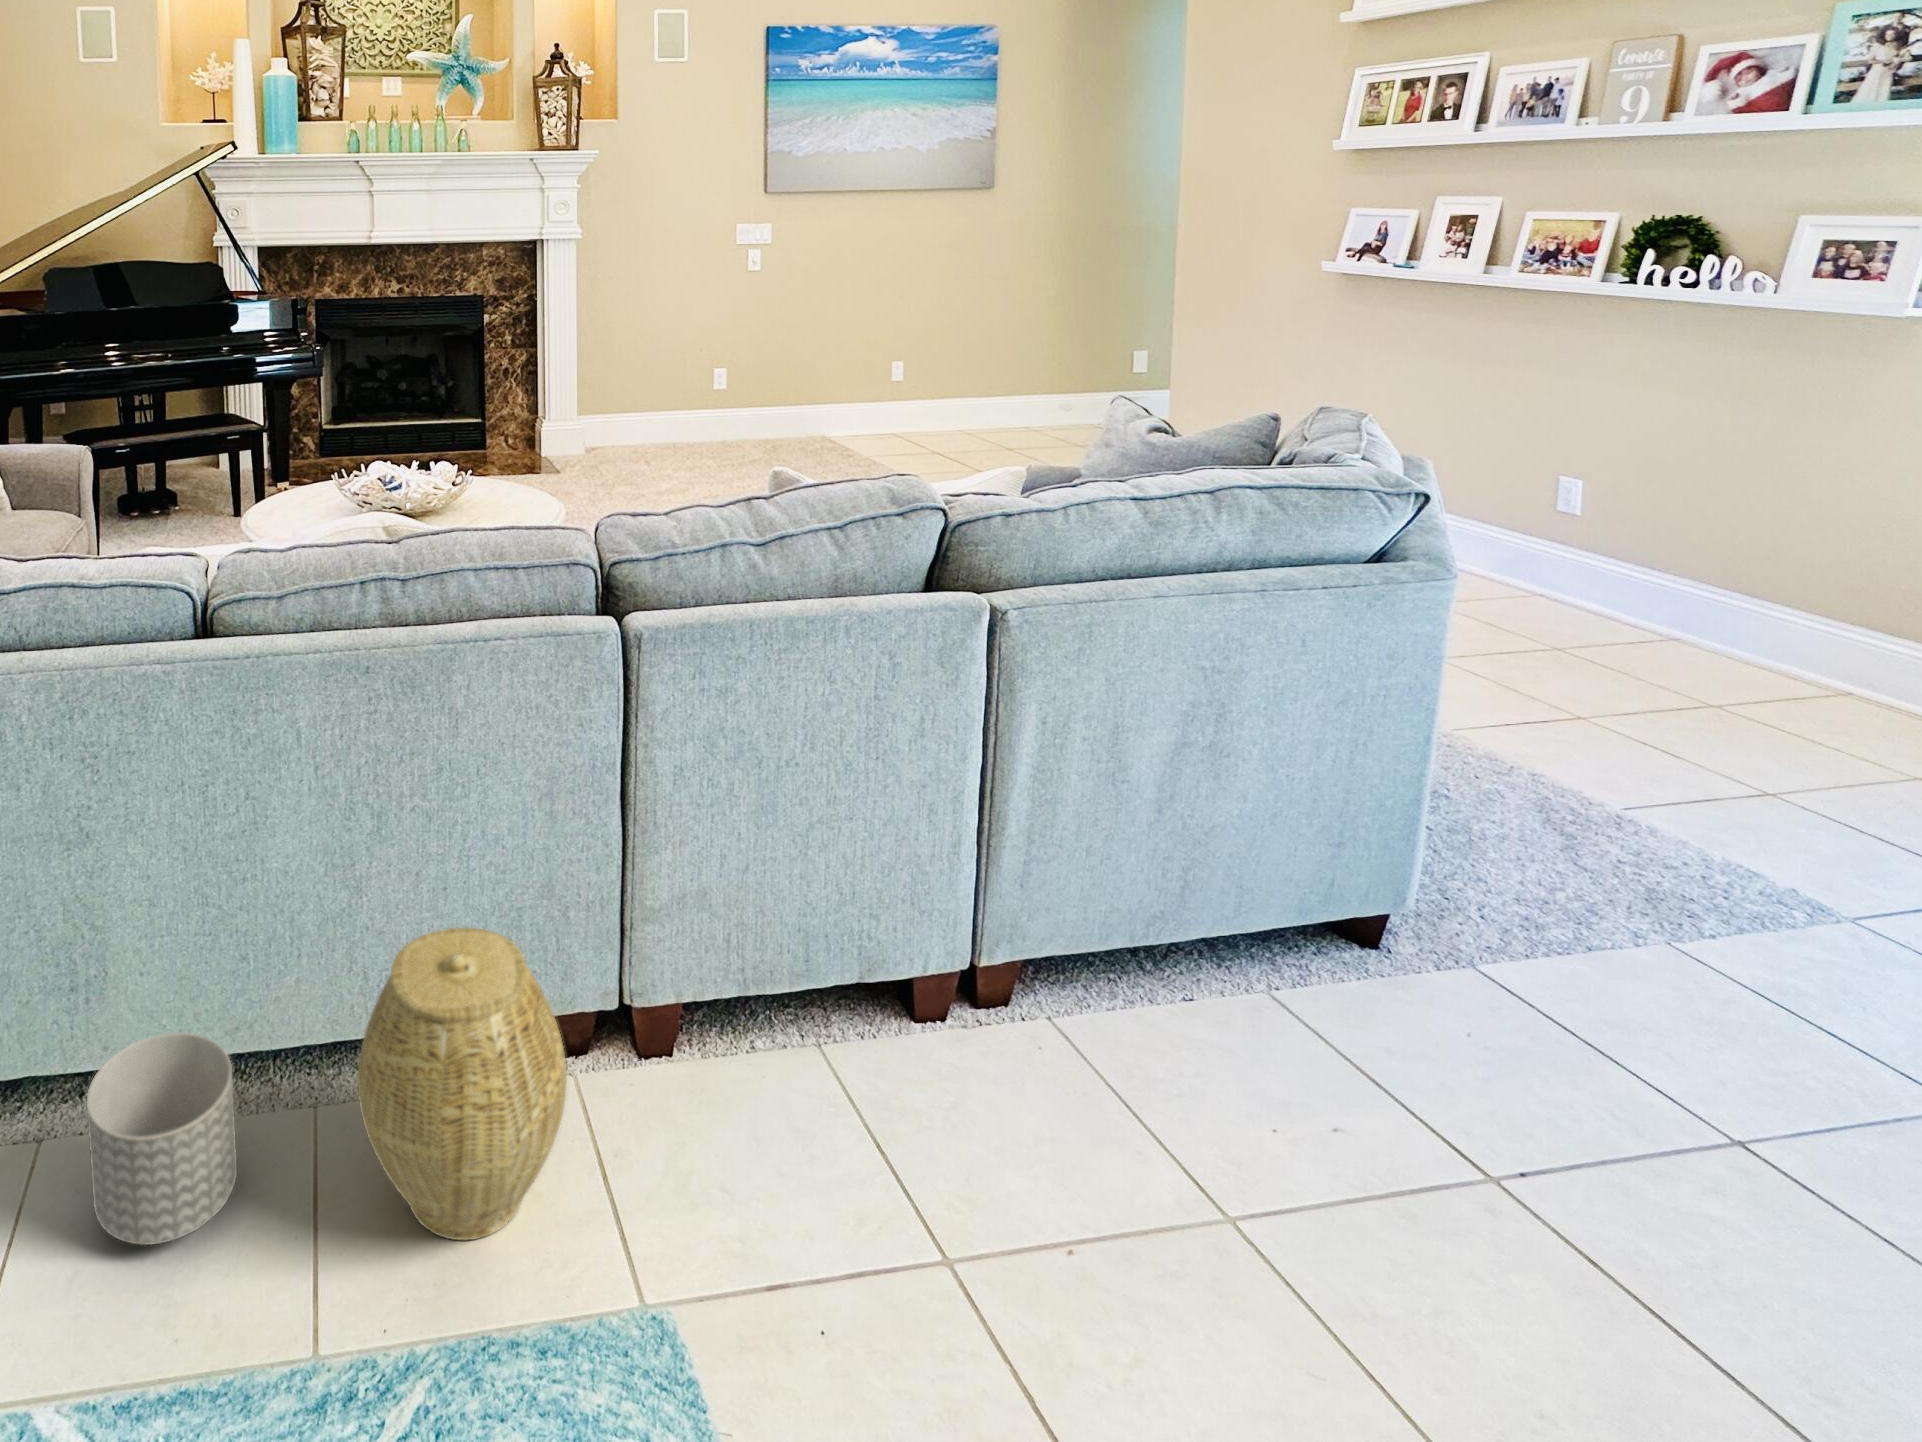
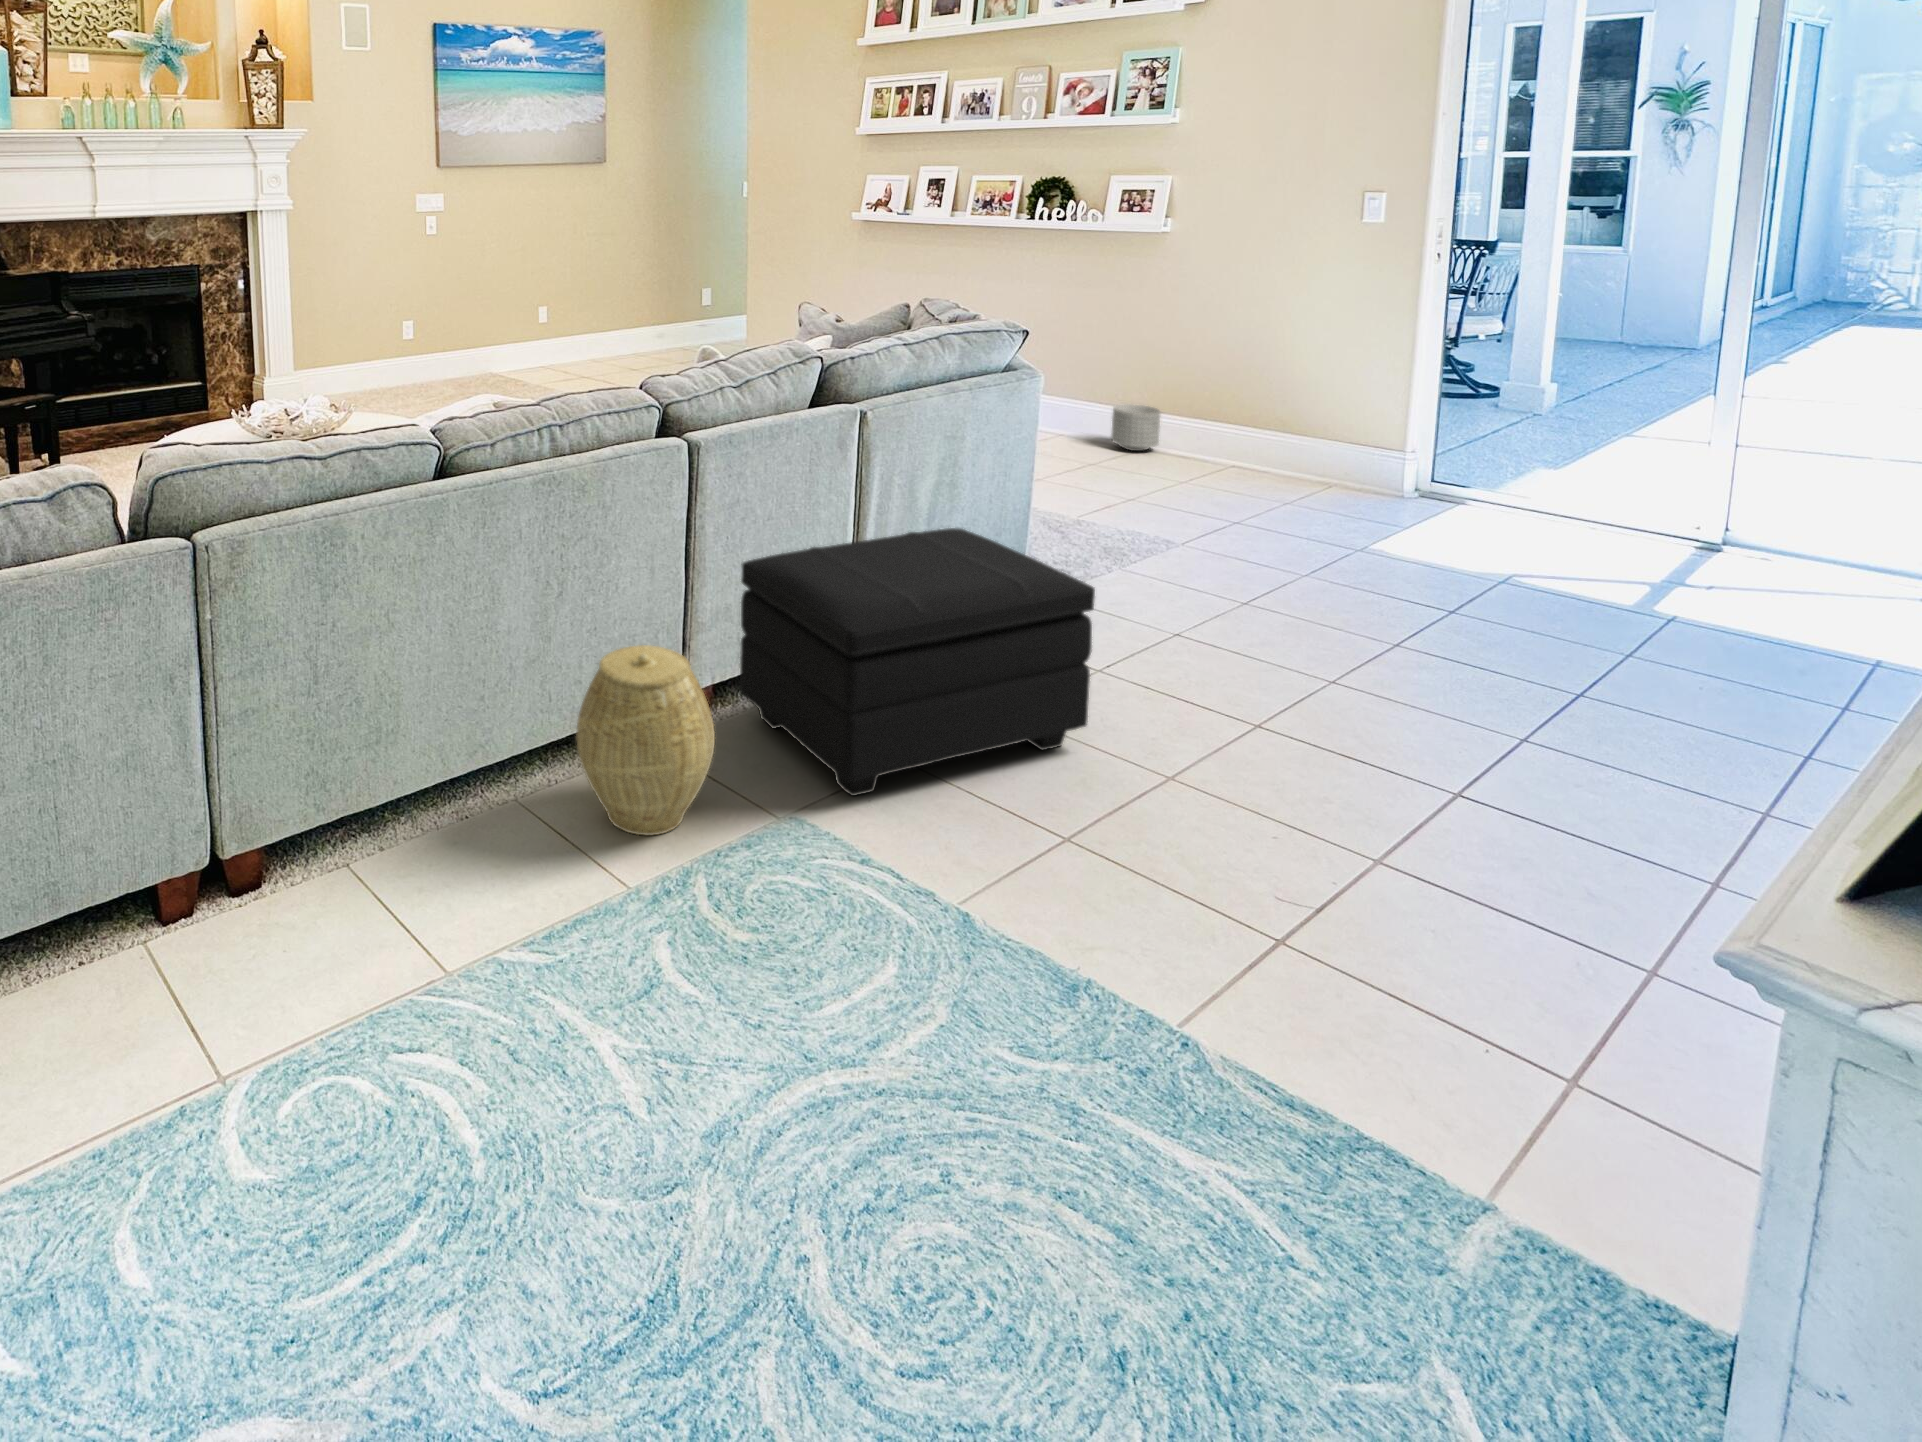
footstool: none [736,819,1356,1331] -> present [740,528,1095,796]
planter: present [86,1033,237,1245] -> present [1111,404,1160,451]

